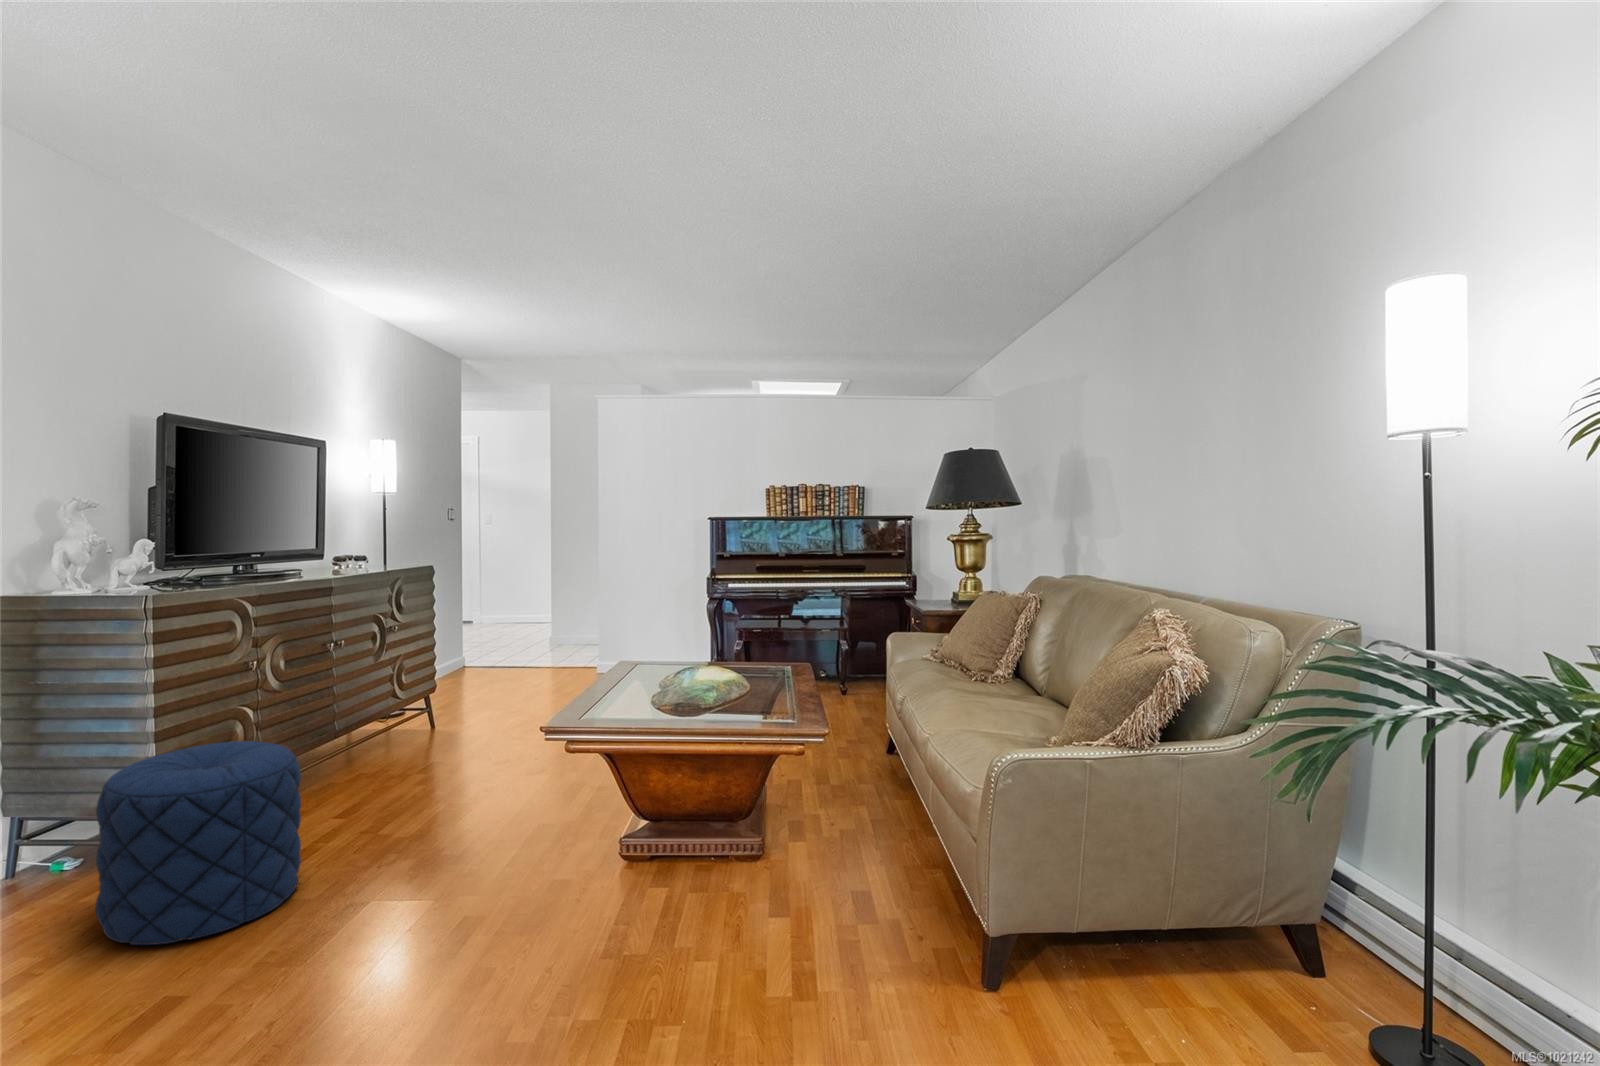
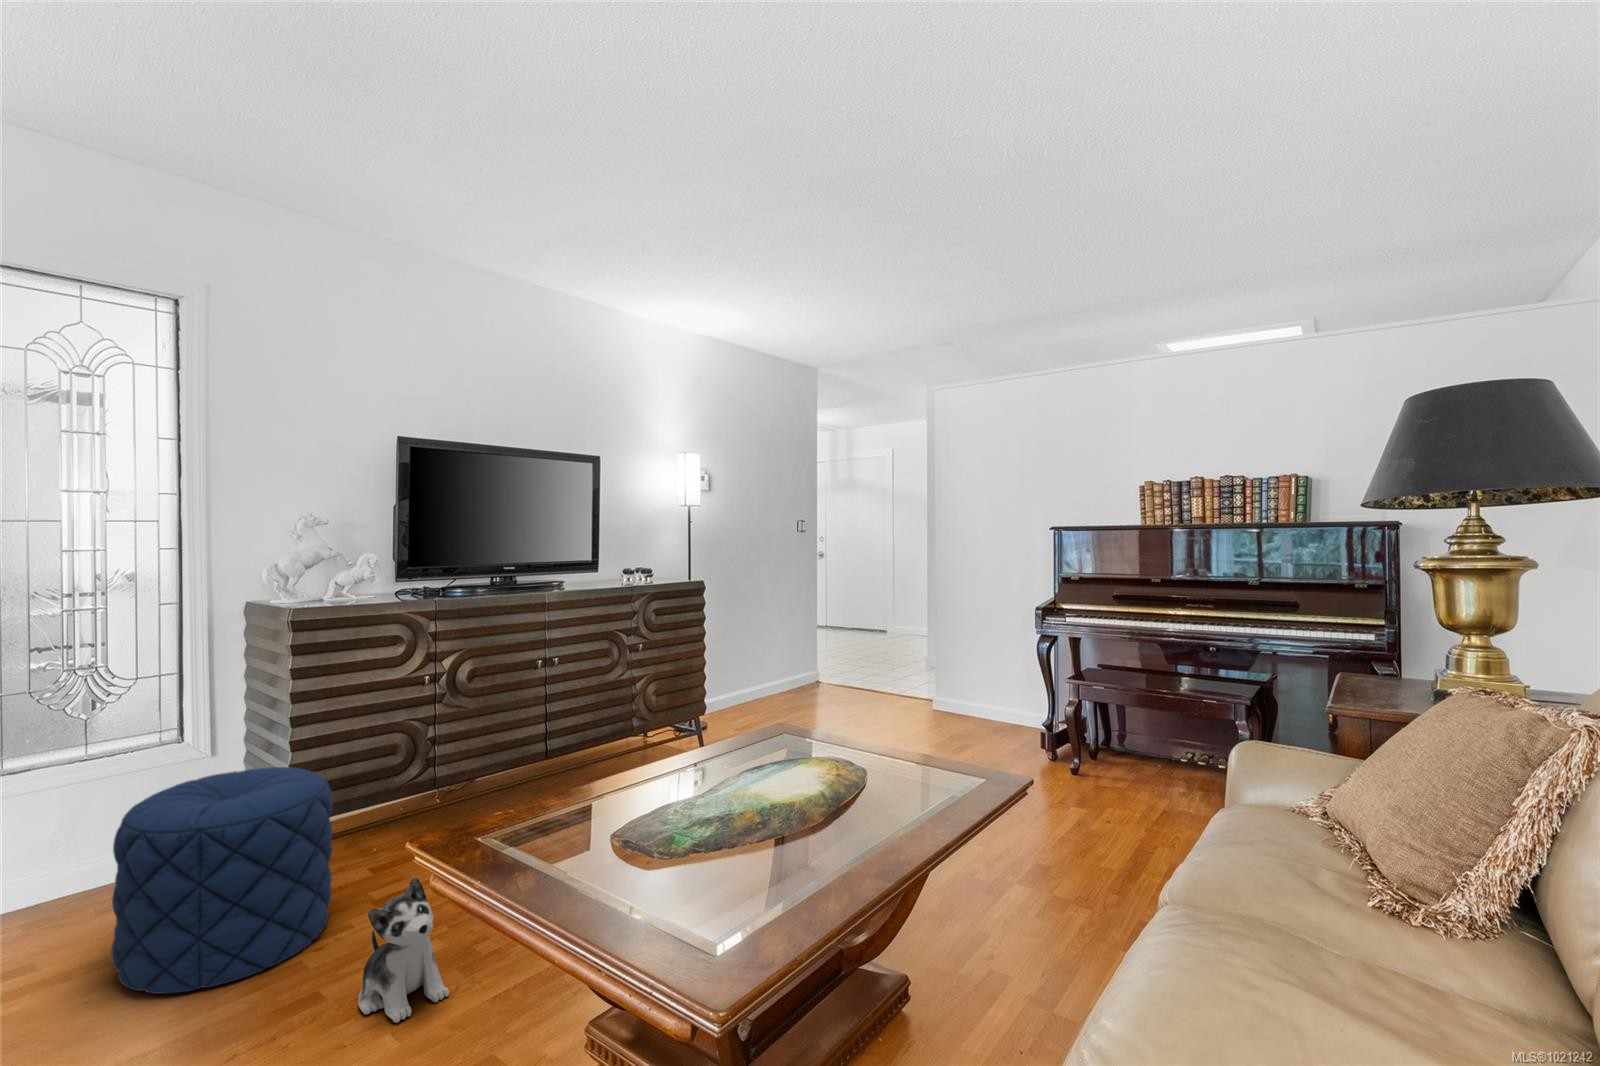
plush toy: none [397,782,485,887] -> present [358,877,449,1023]

